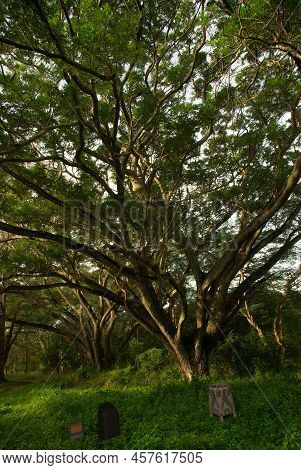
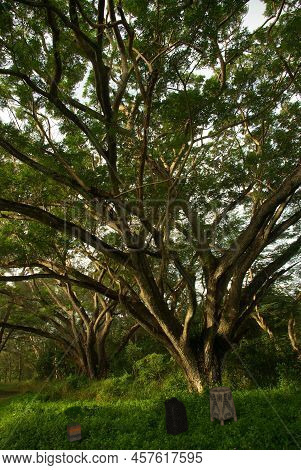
backpack: present [98,402,120,440] -> present [164,397,188,435]

